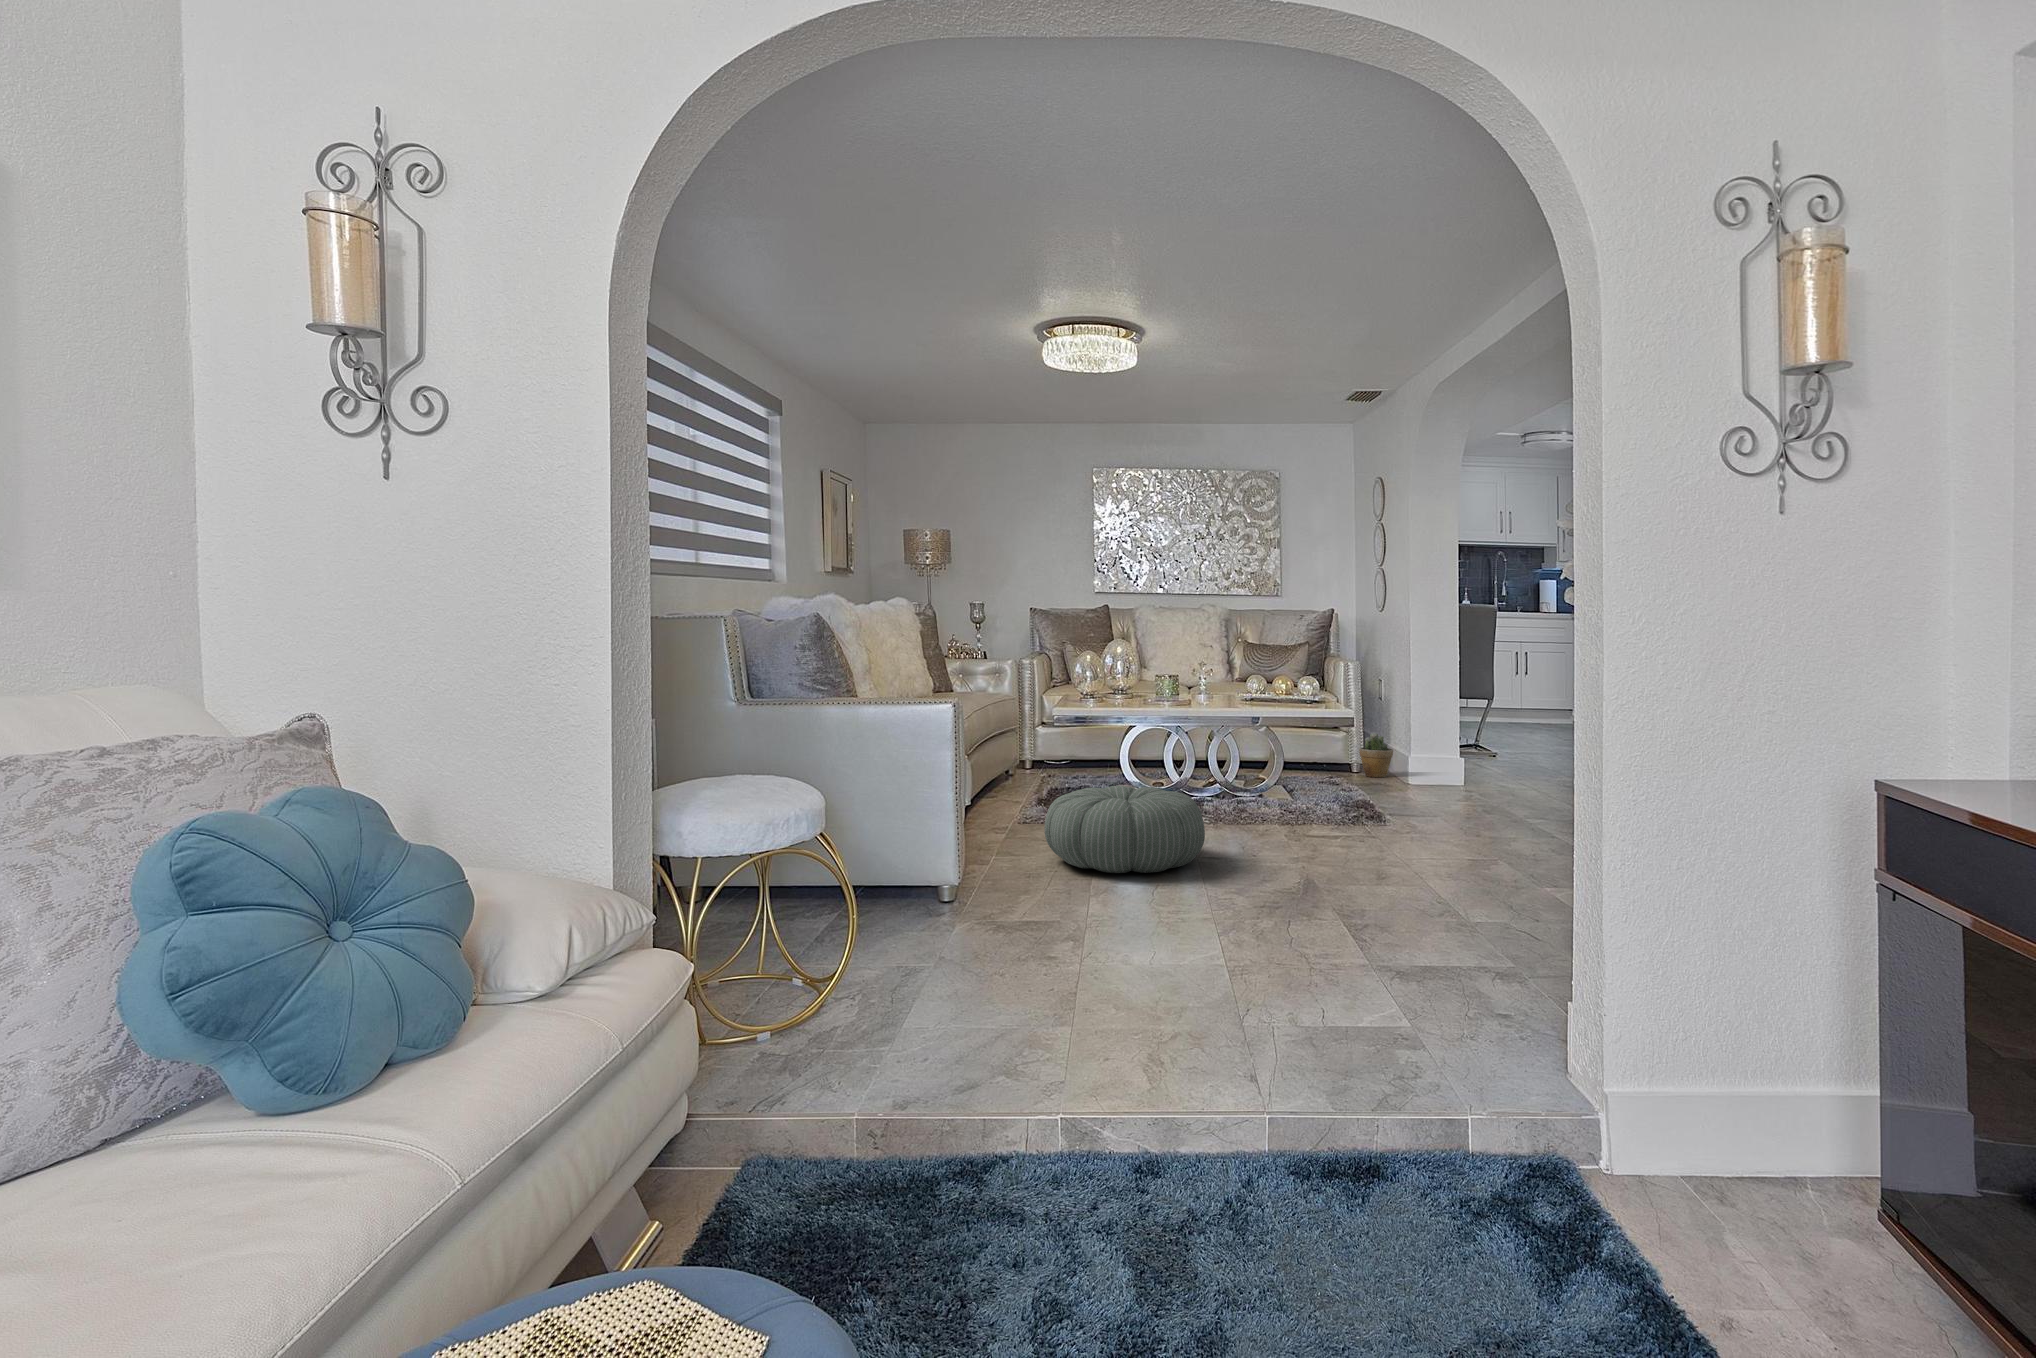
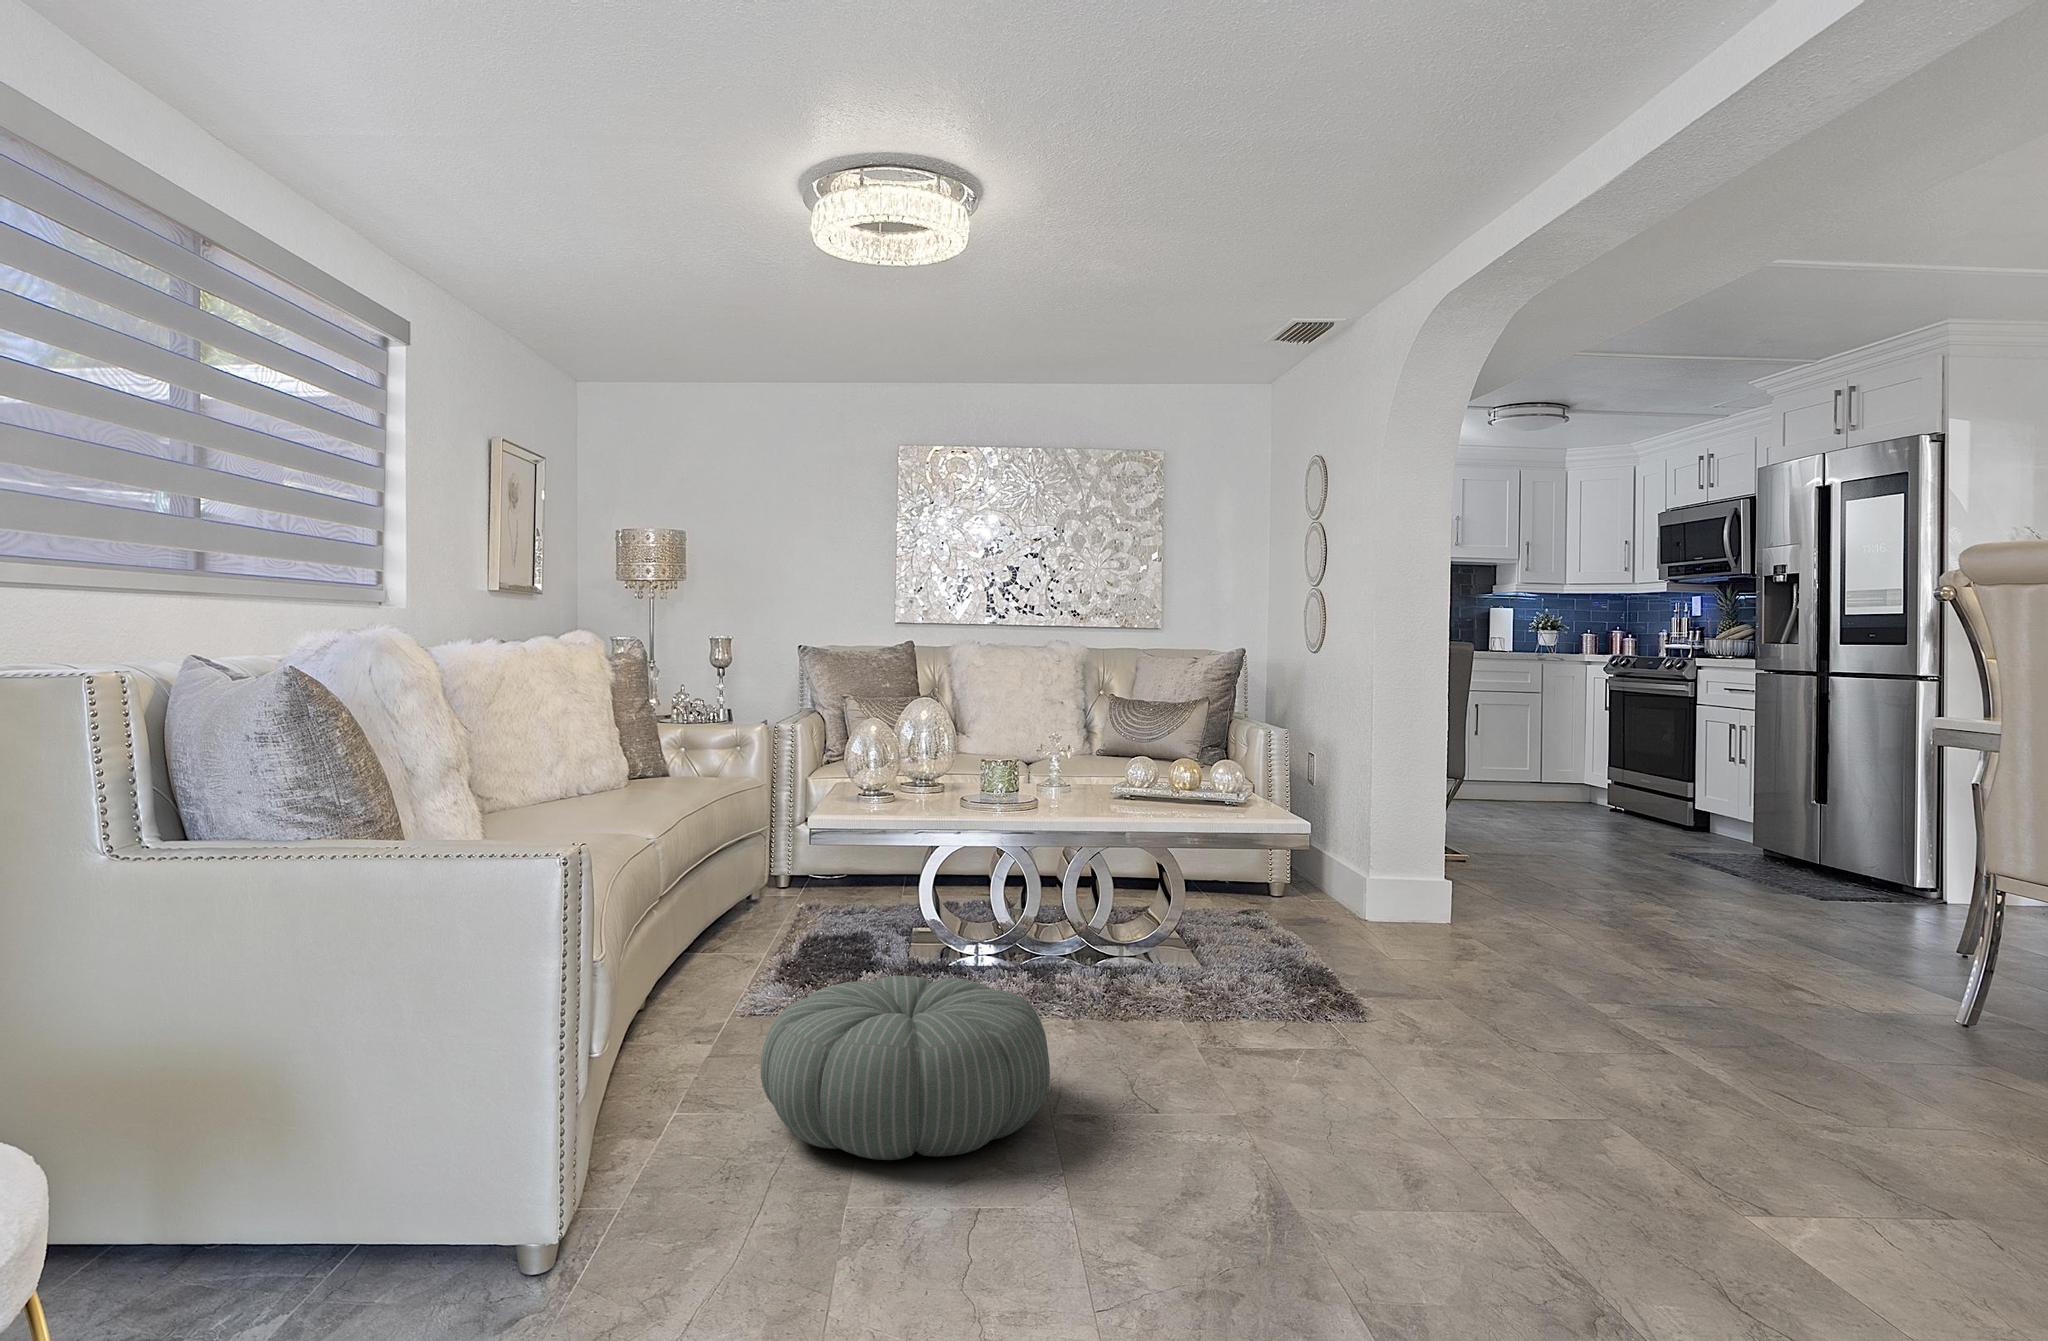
potted plant: present [1359,733,1393,777] -> none [1280,839,1329,906]

